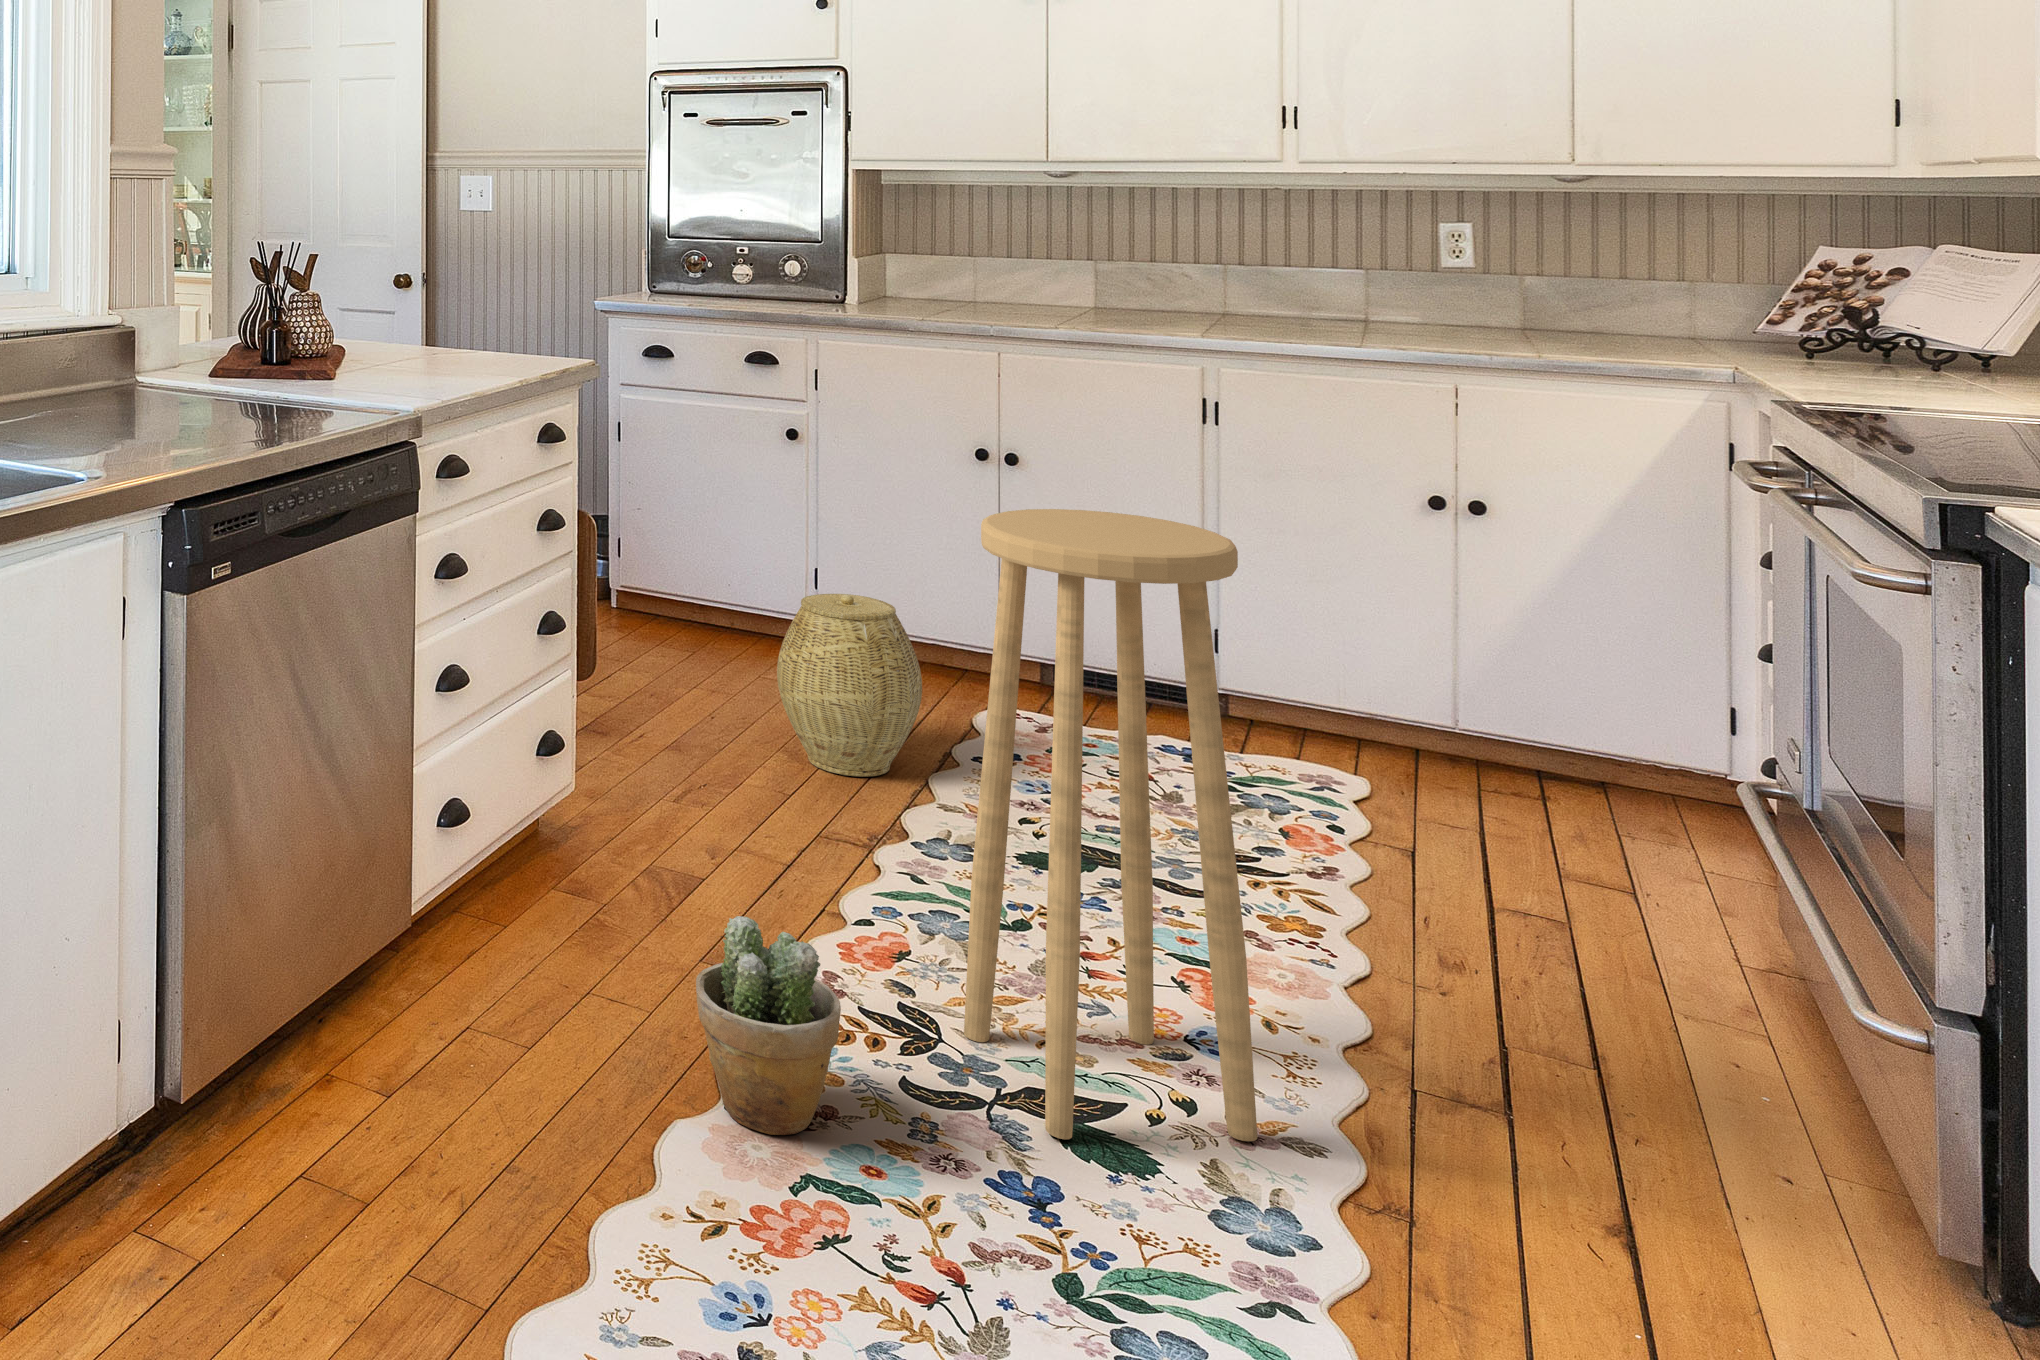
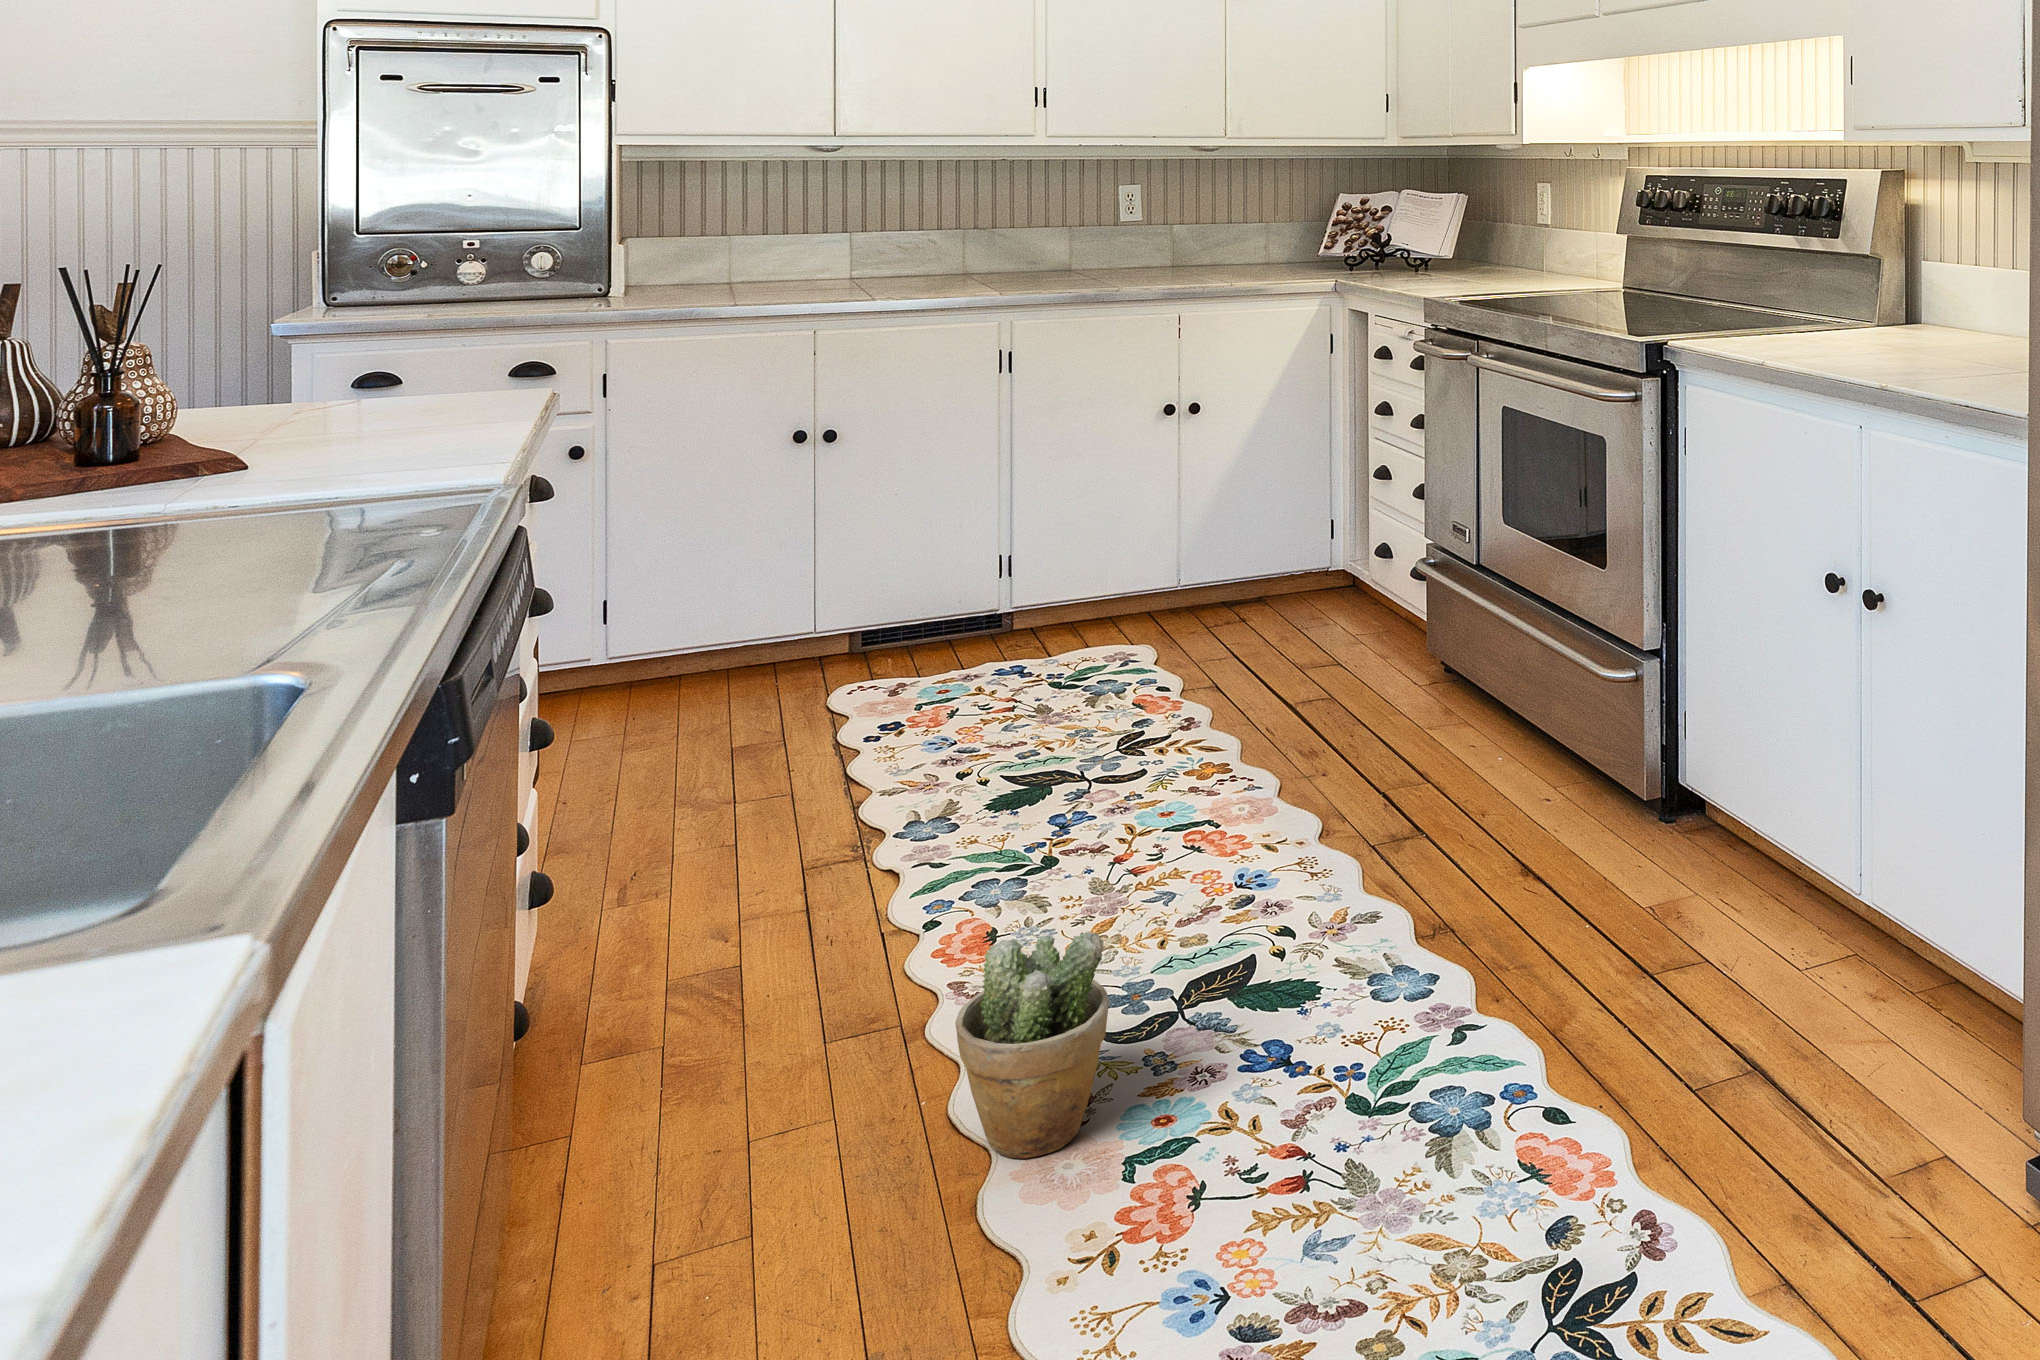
stool: present [964,509,1257,1141] -> none [1101,442,1343,1008]
woven basket: present [777,594,922,777] -> none [671,606,836,808]

